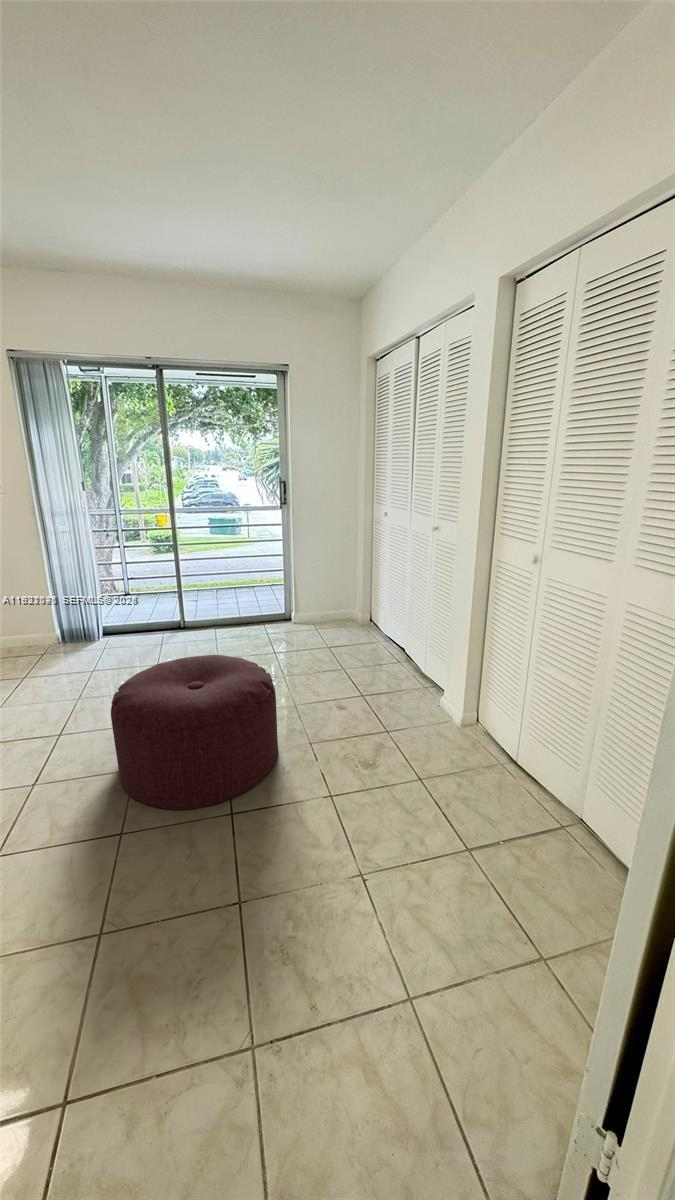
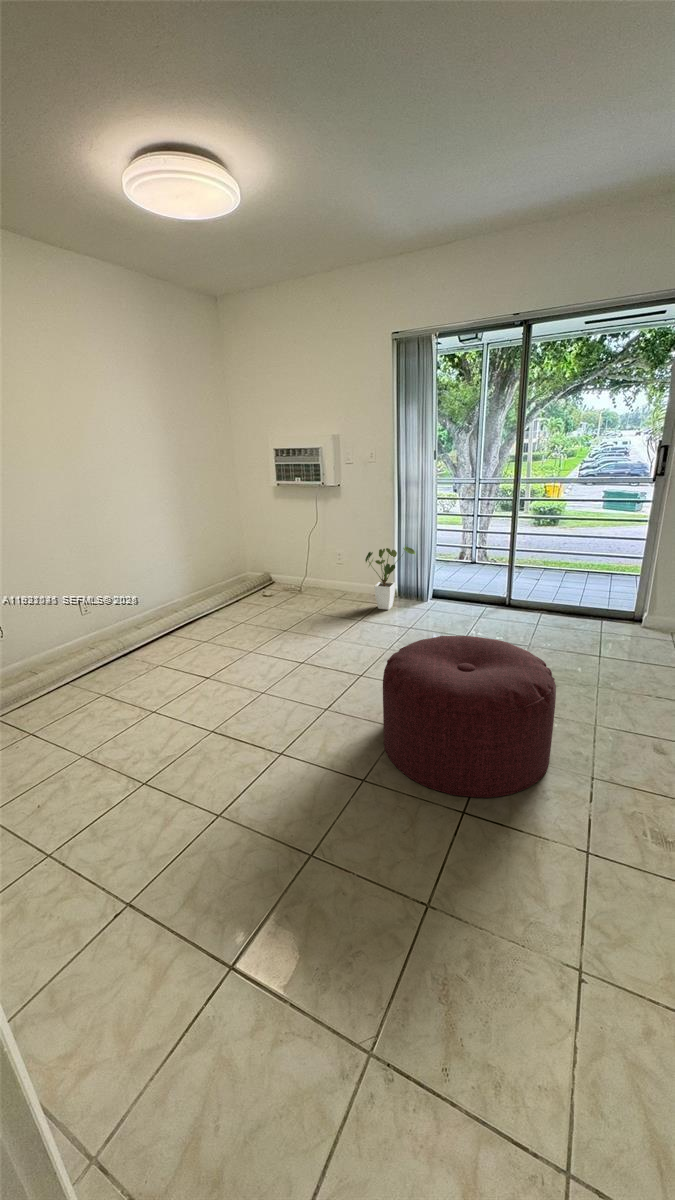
house plant: none [18,583,78,659] -> present [365,545,415,610]

